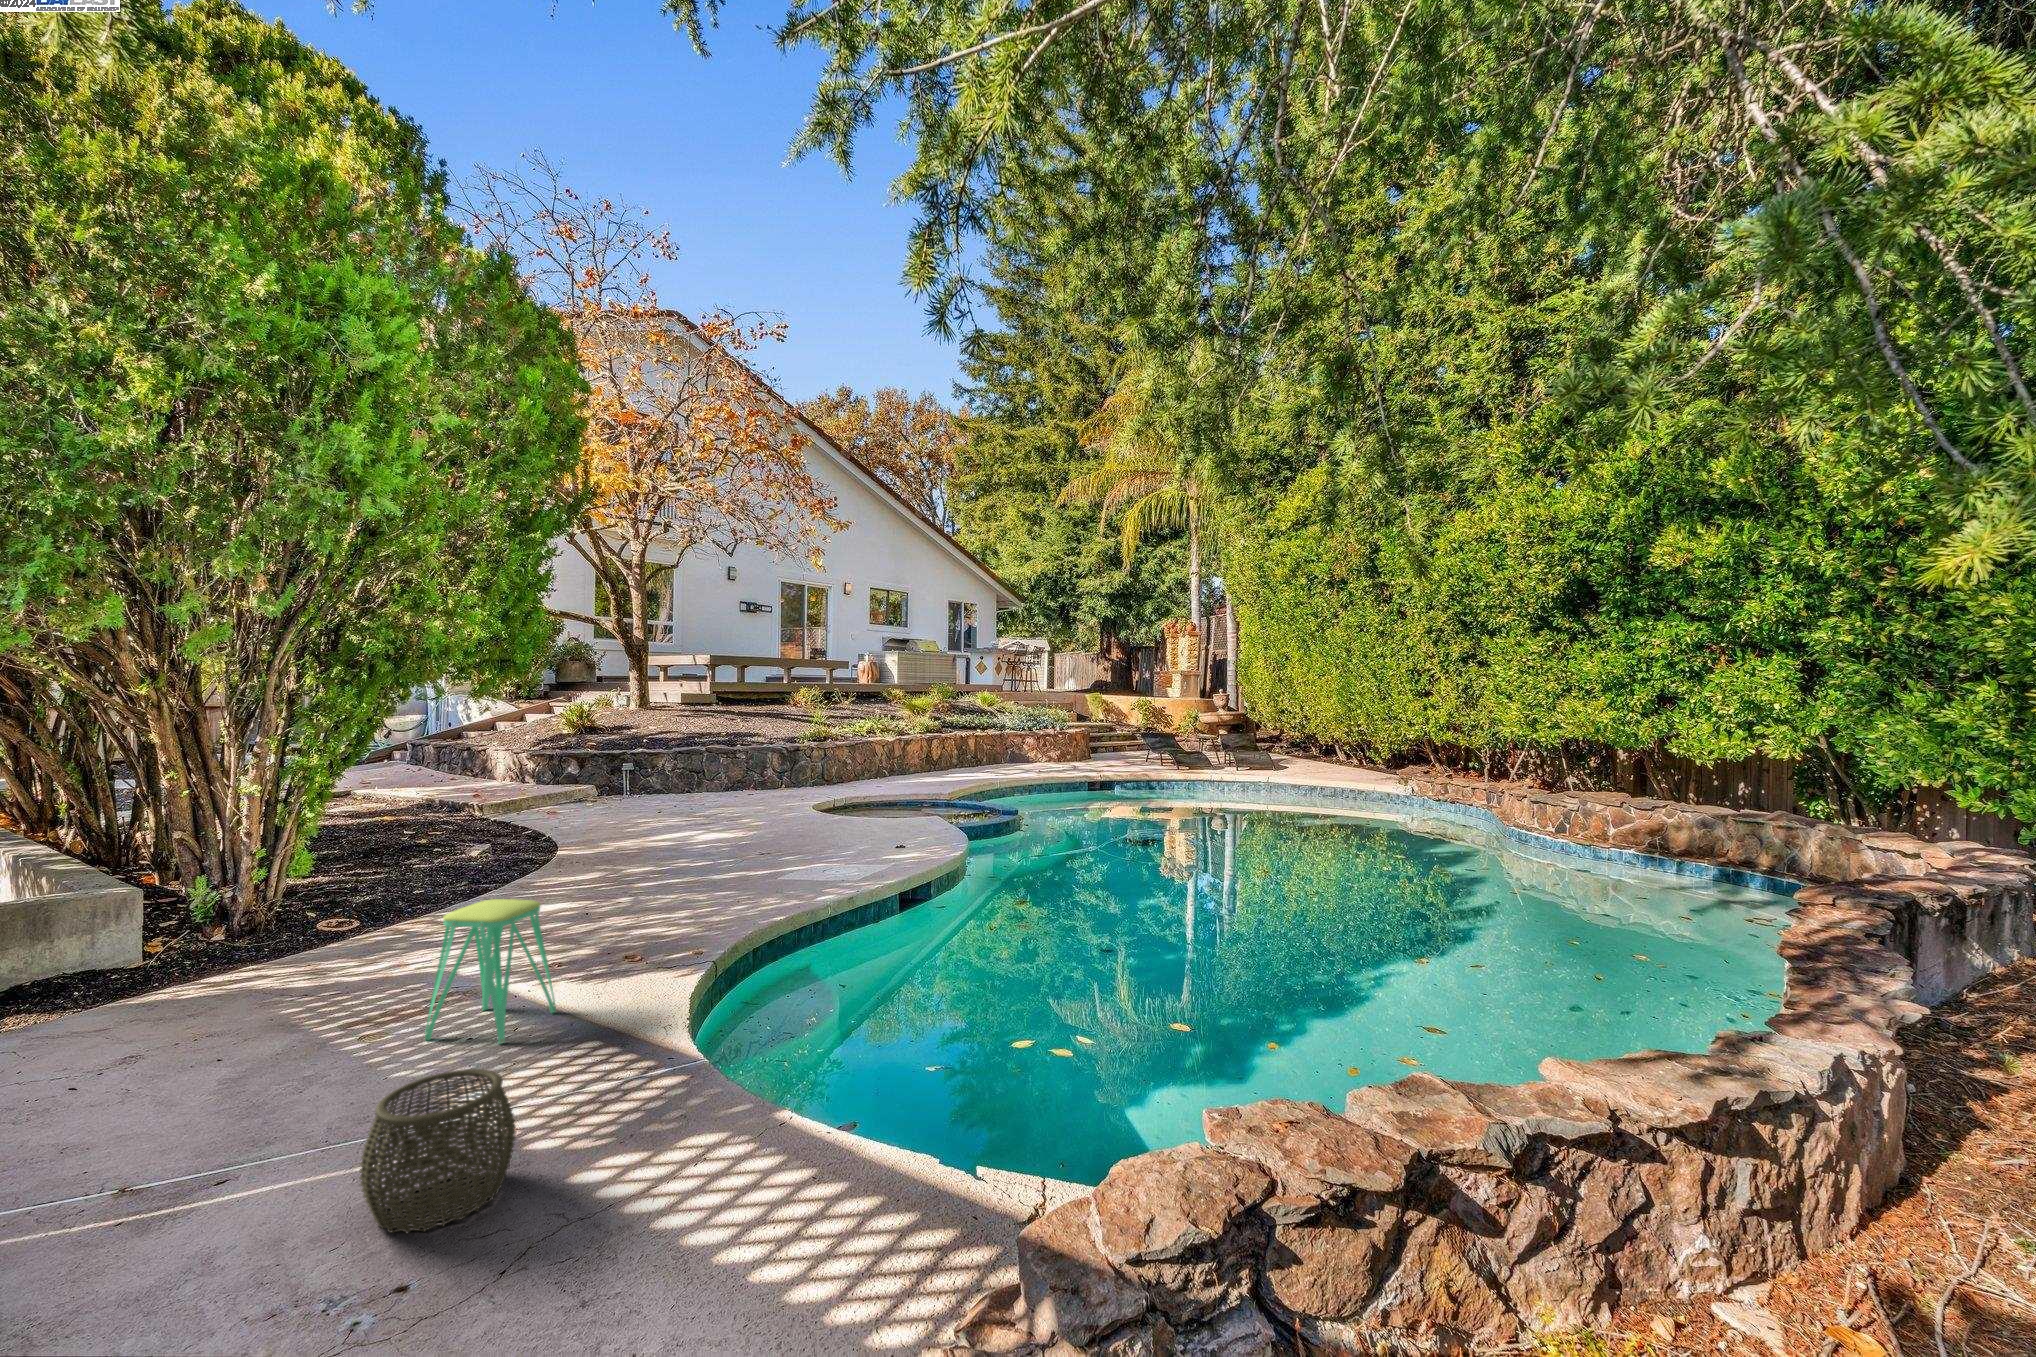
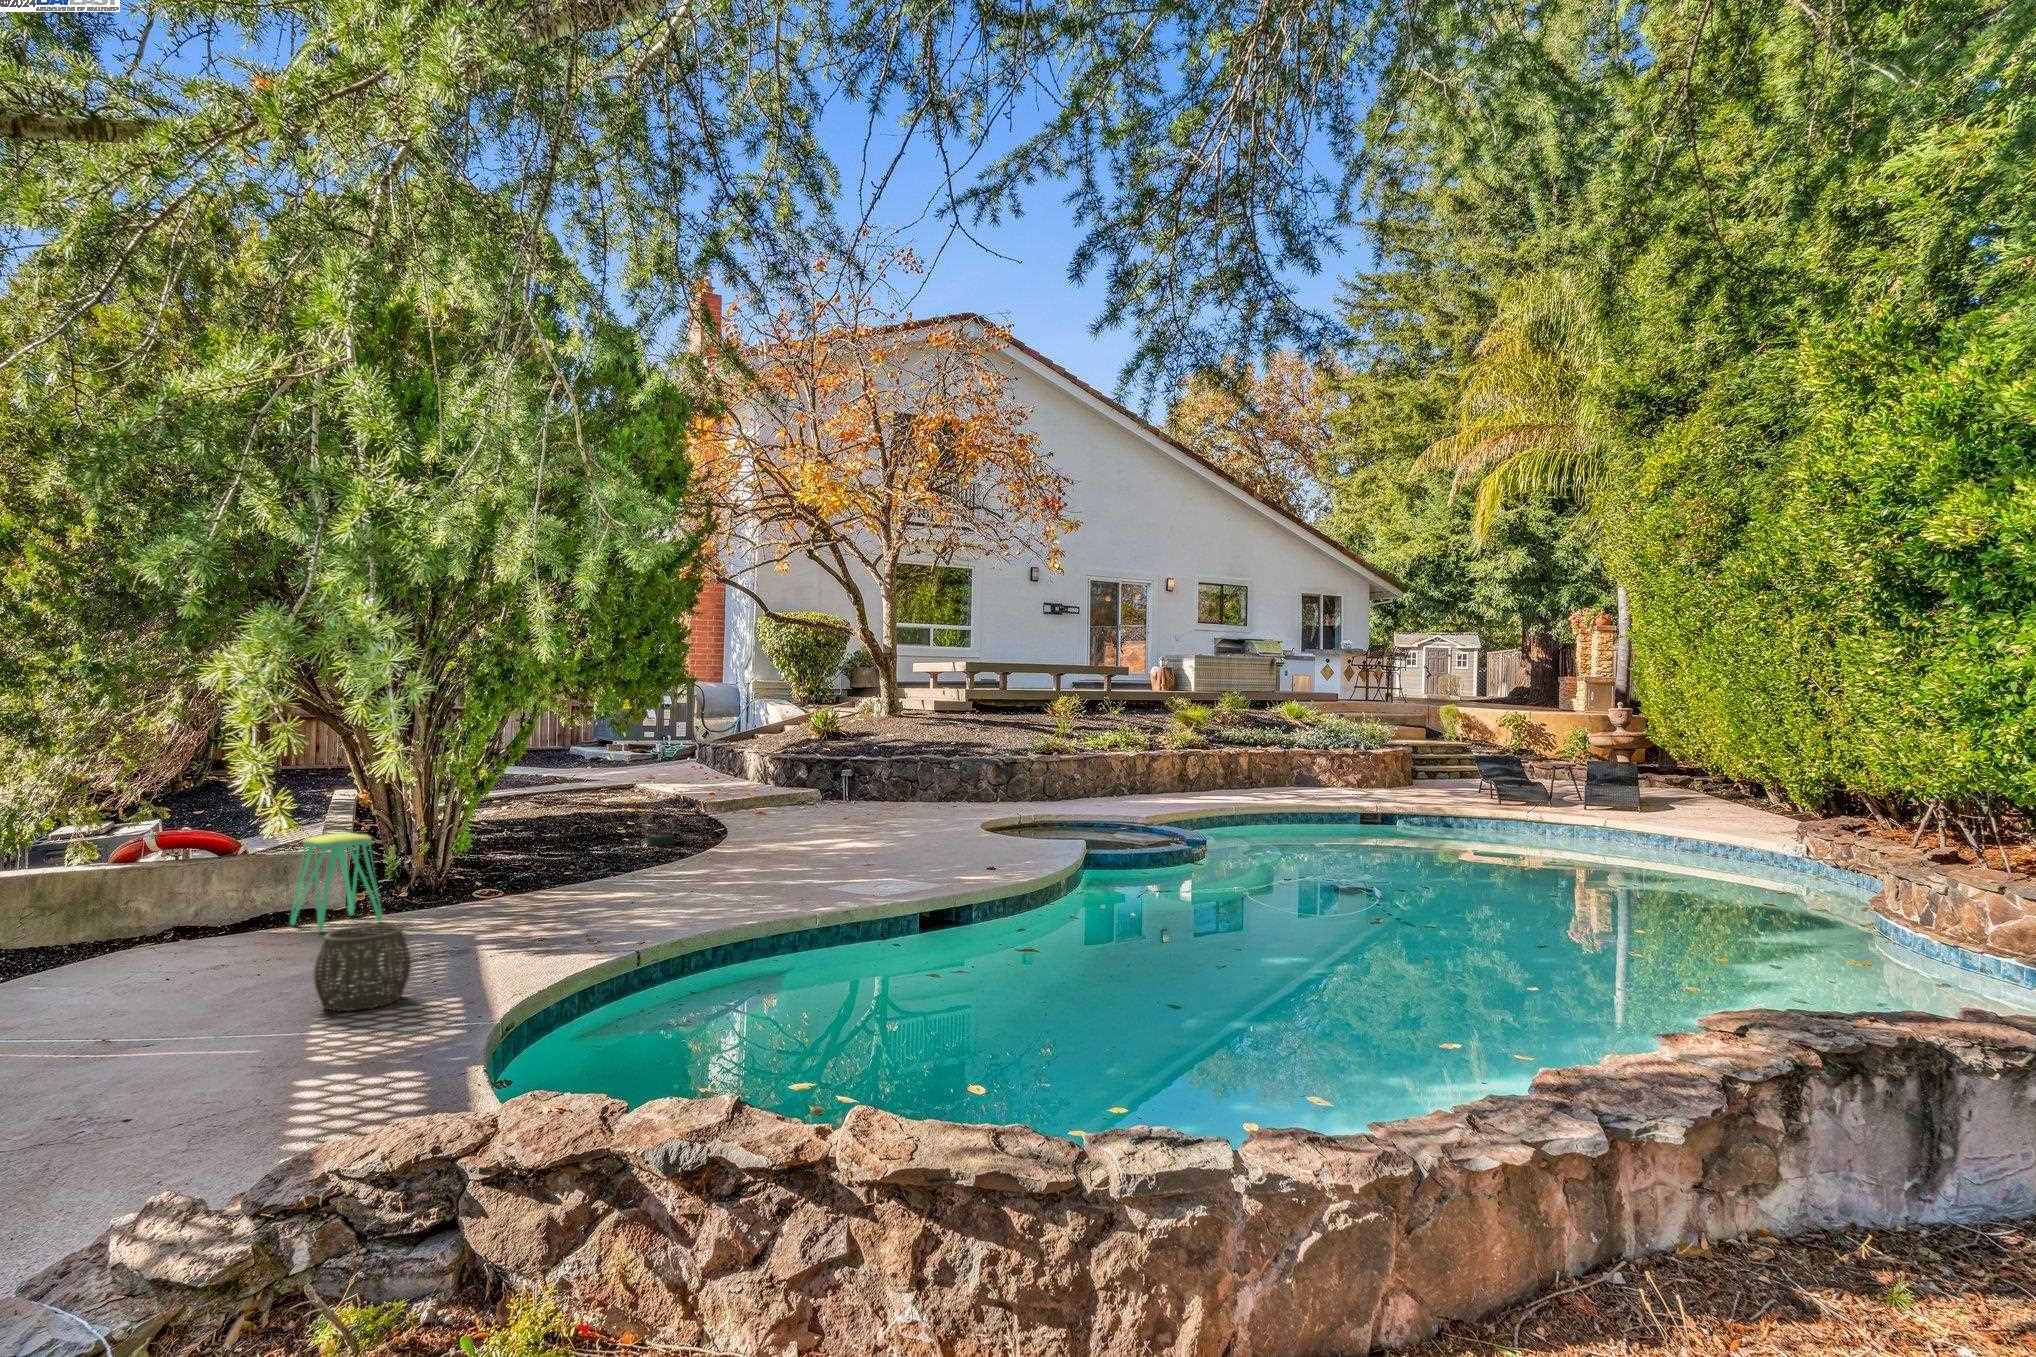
decorative plant: none [473,832,525,872] -> present [638,815,675,846]
stool: present [425,899,556,1043] -> present [290,833,382,931]

